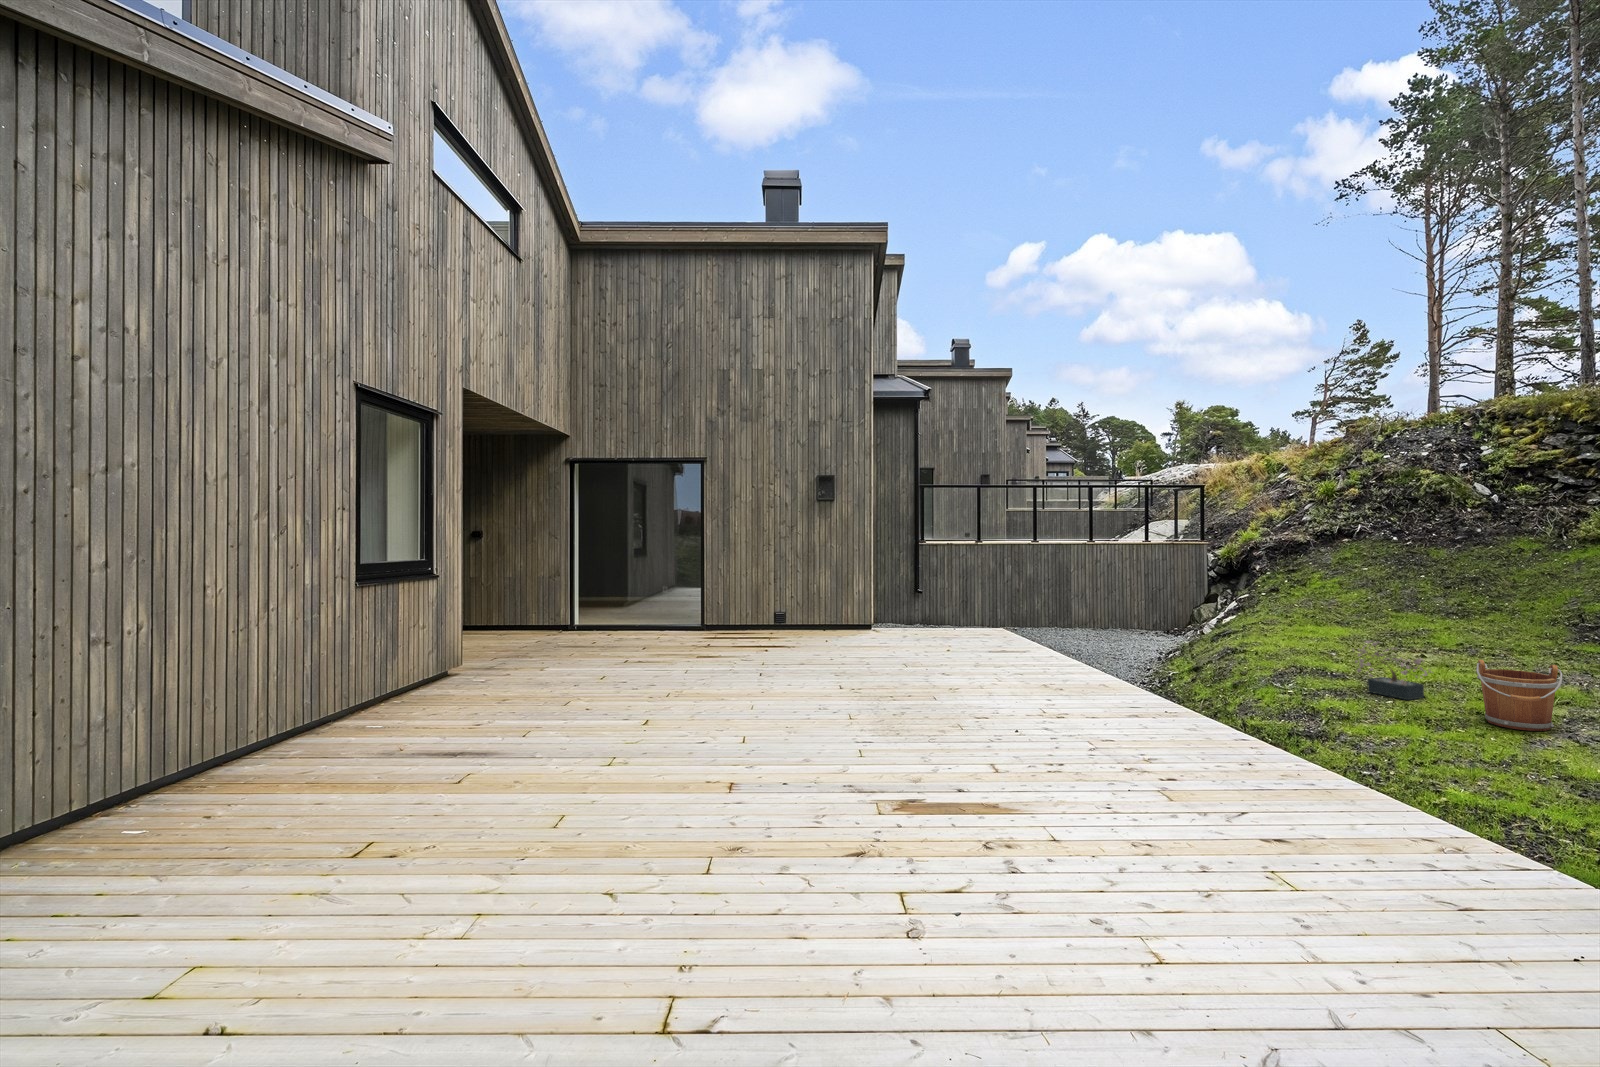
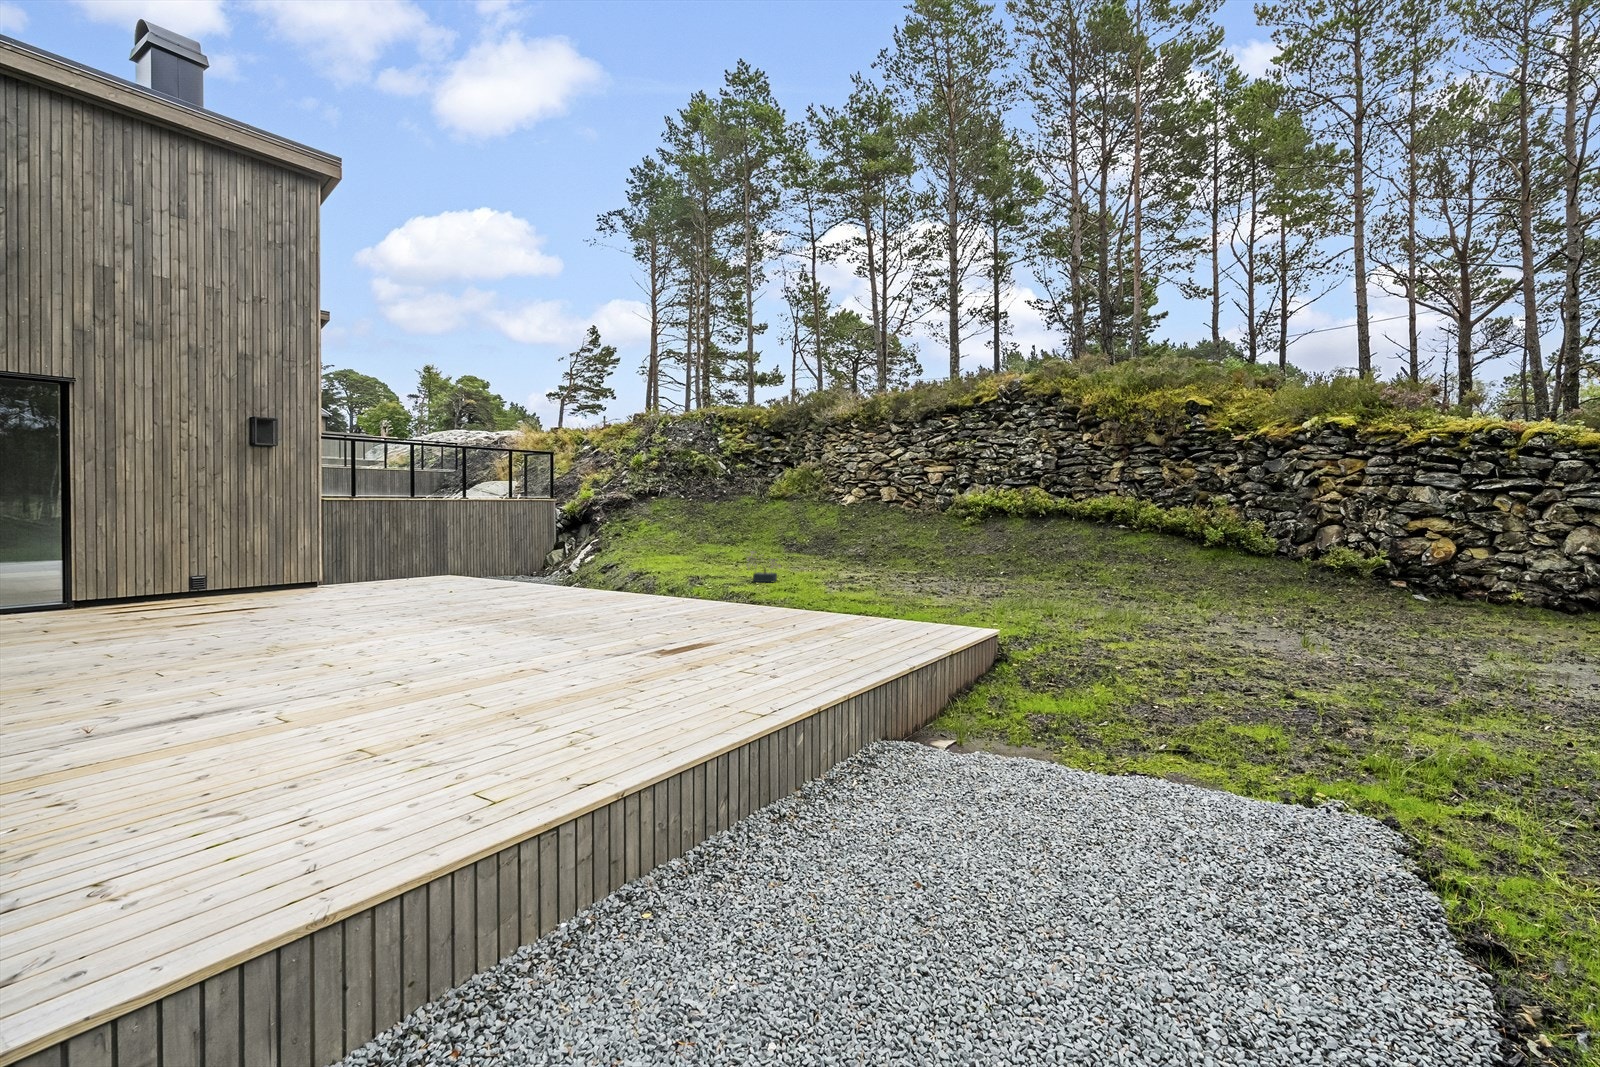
bucket: present [1476,660,1563,731] -> none [808,553,838,587]

